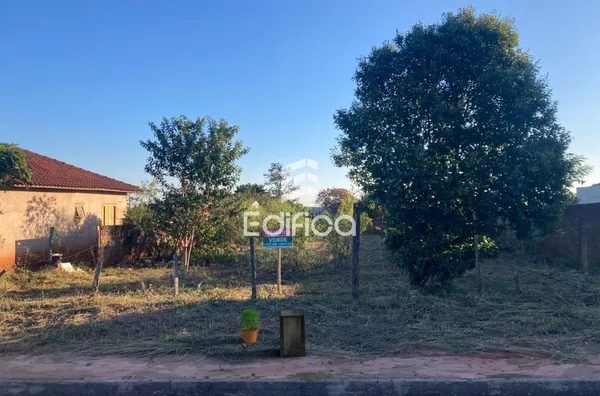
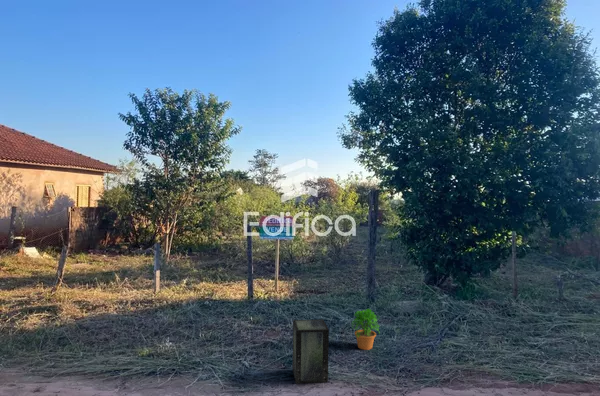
potted plant: present [238,309,260,343] -> present [352,309,379,350]

